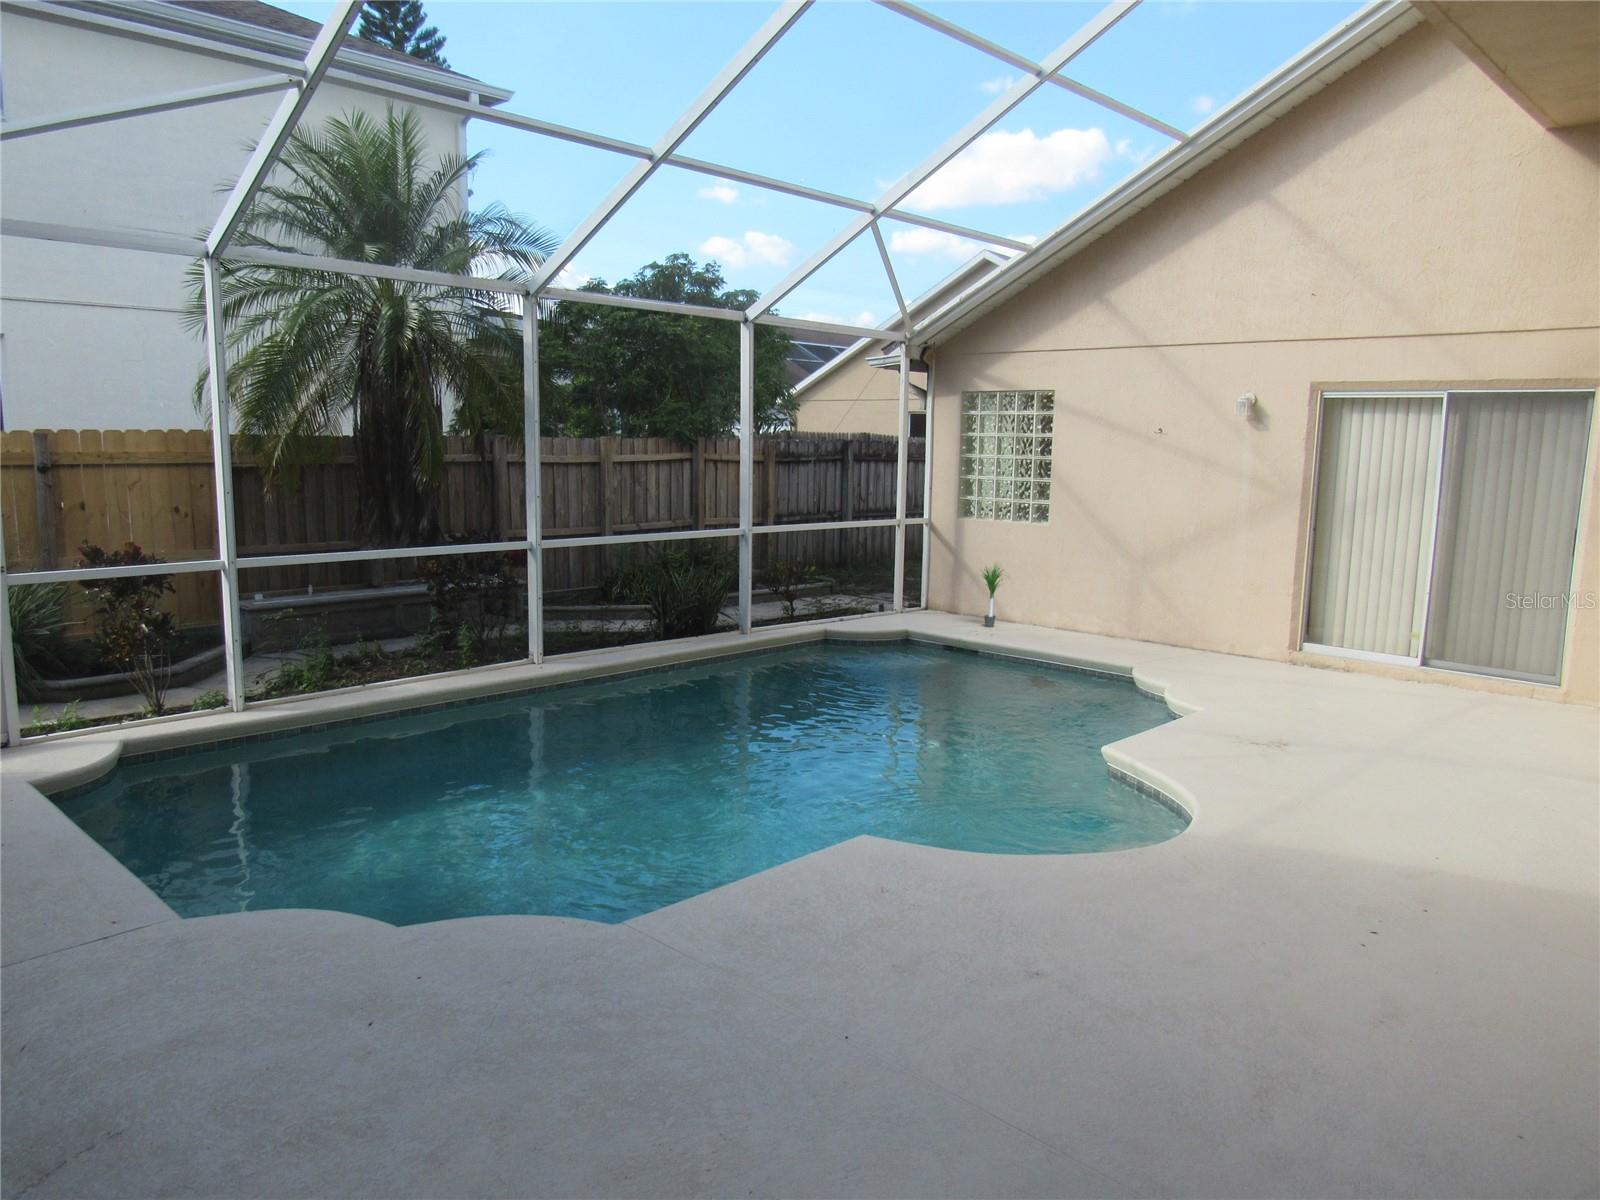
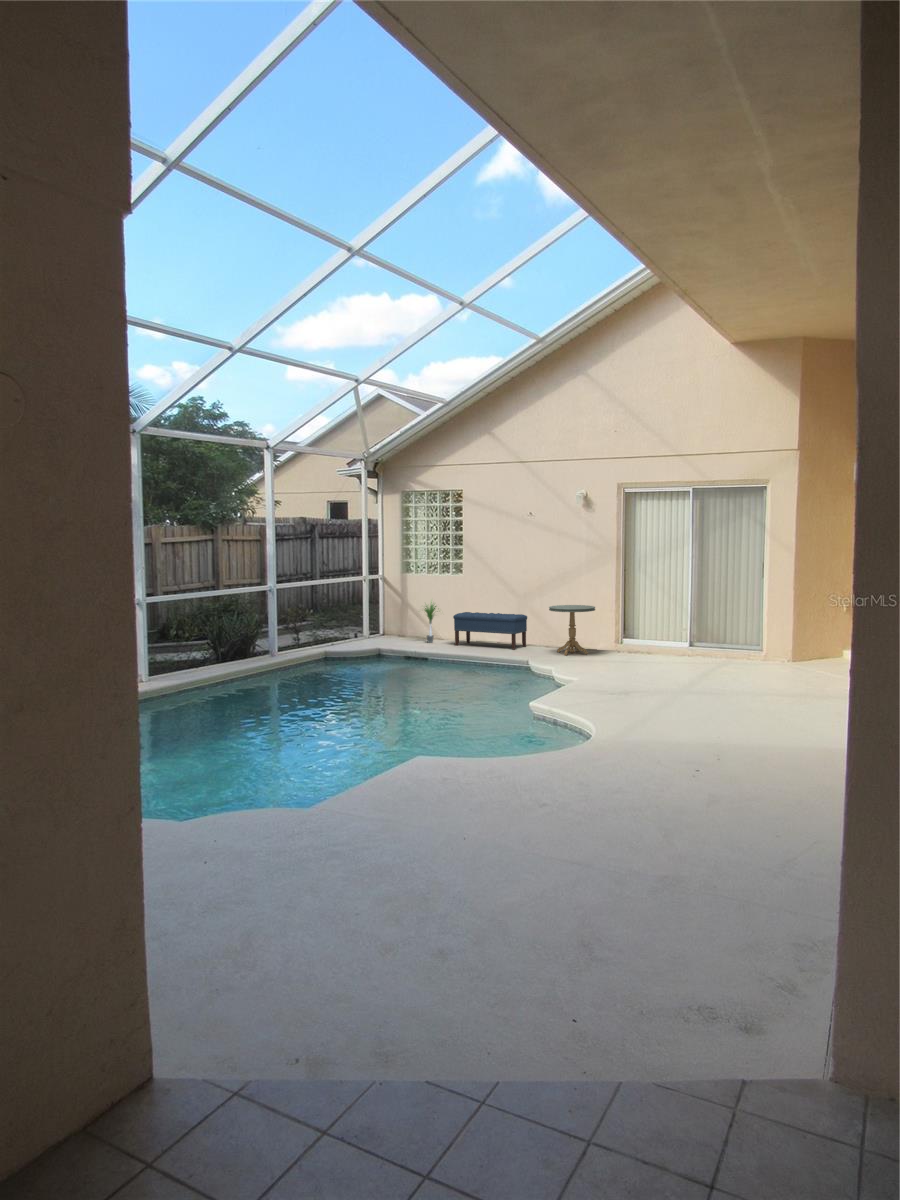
side table: none [1176,582,1257,667] -> present [549,605,595,655]
bench: none [1025,583,1144,649] -> present [453,612,527,650]

